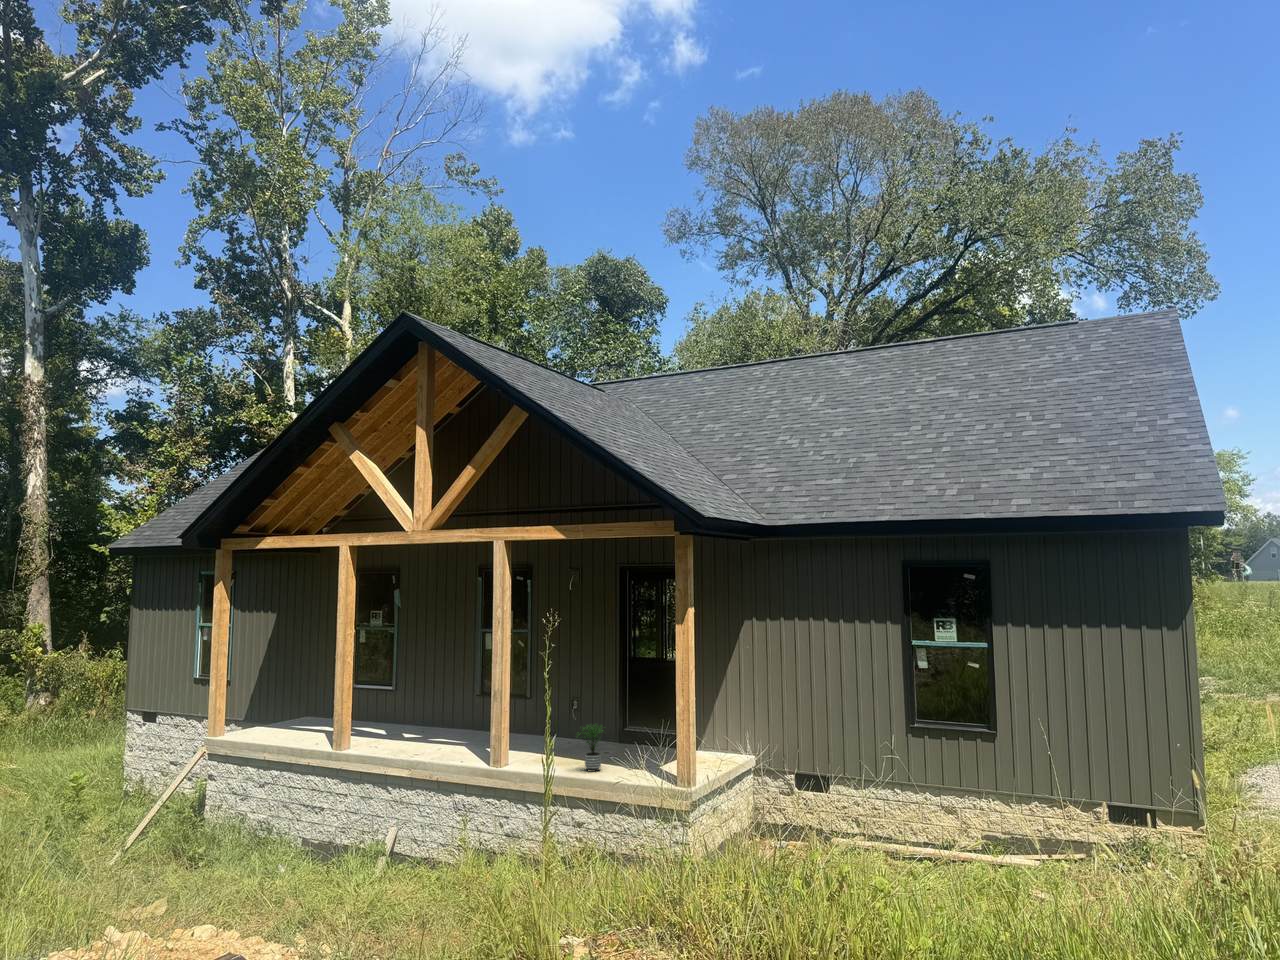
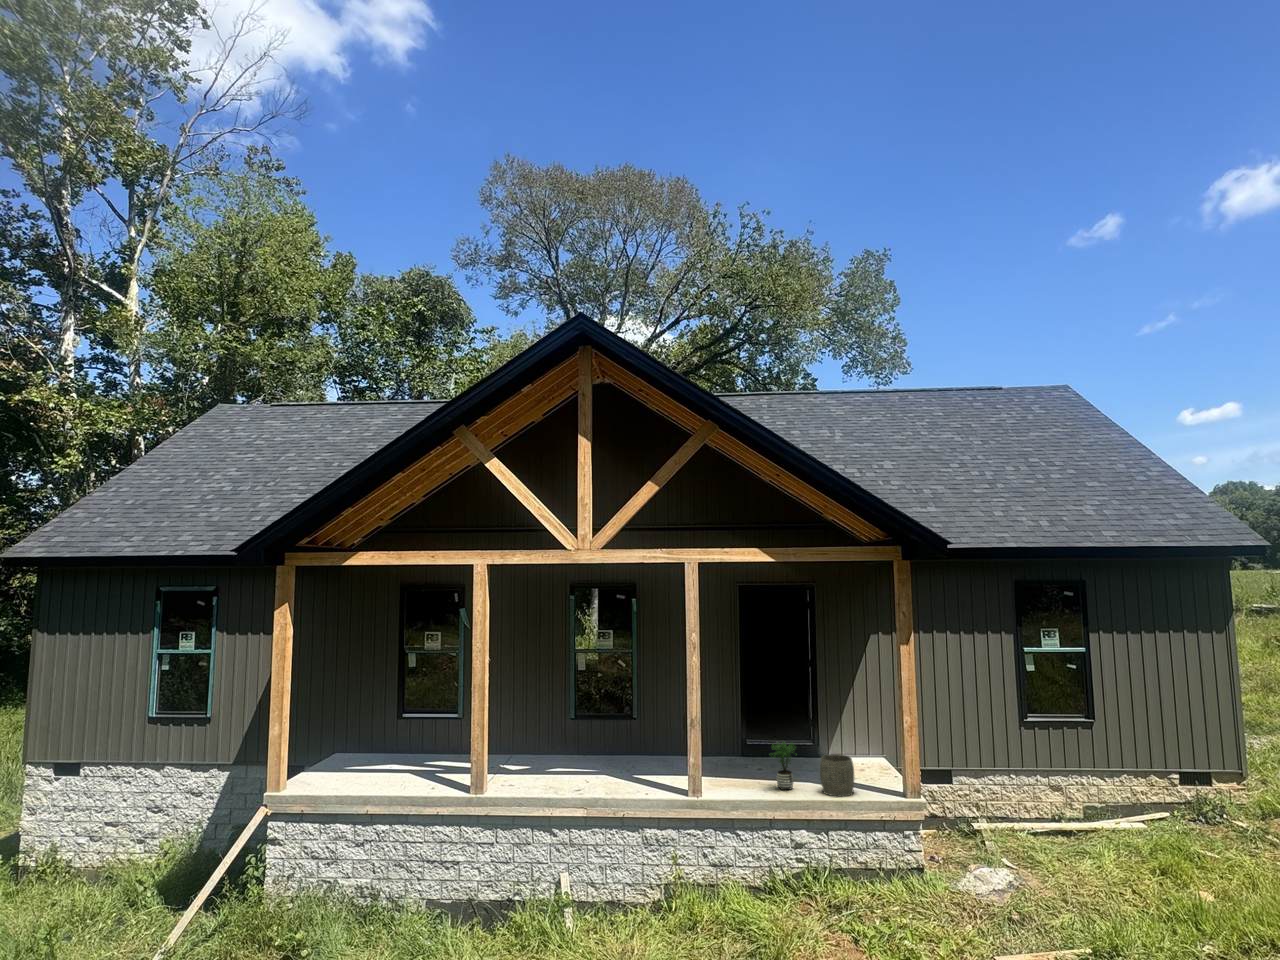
woven basket: none [615,739,649,781] -> present [820,754,854,796]

